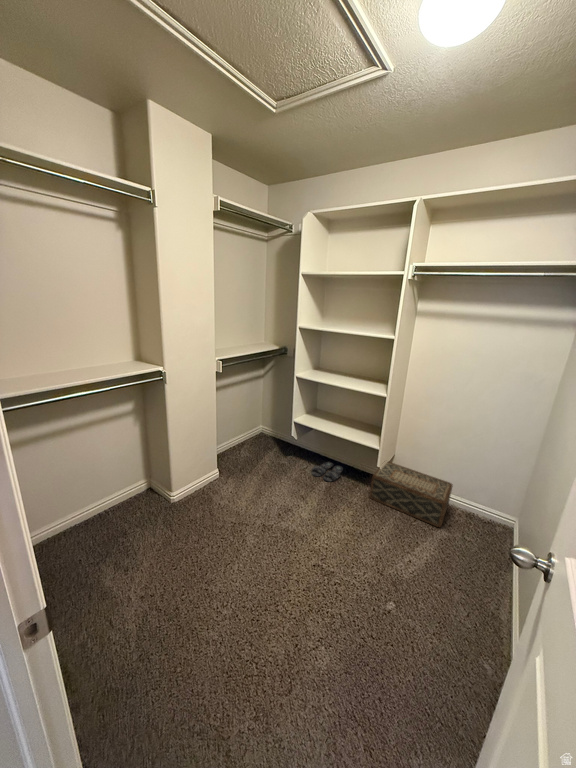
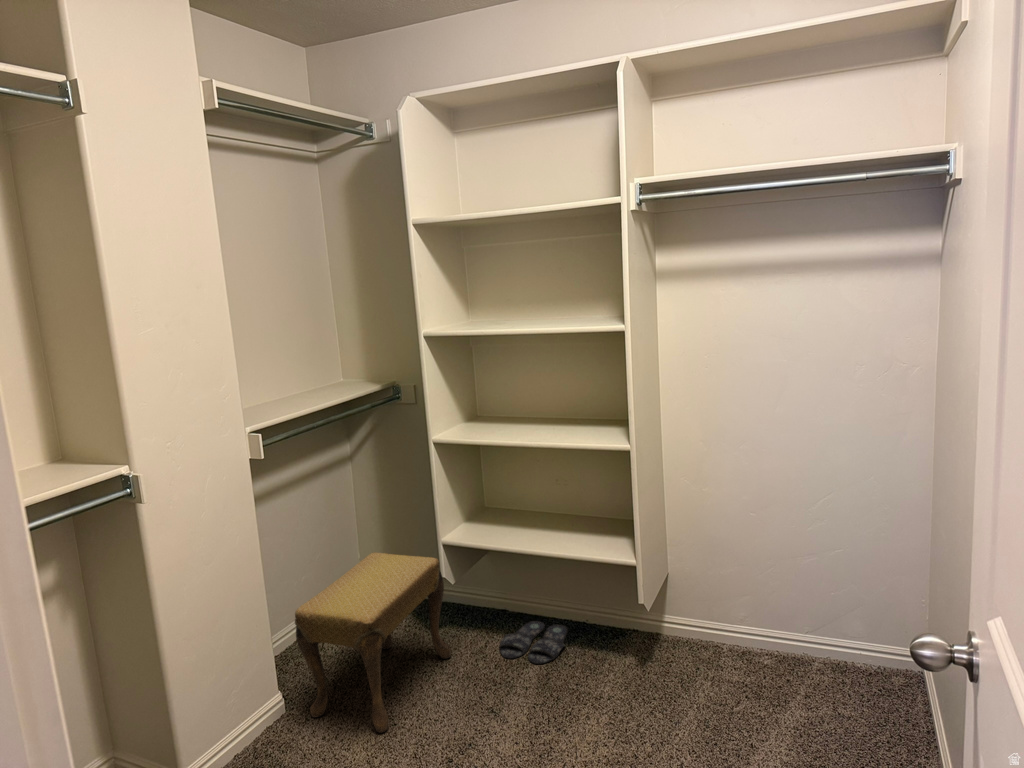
footstool: none [225,420,291,496] -> present [295,553,451,733]
woven basket: present [370,462,453,527] -> none [634,590,795,706]

